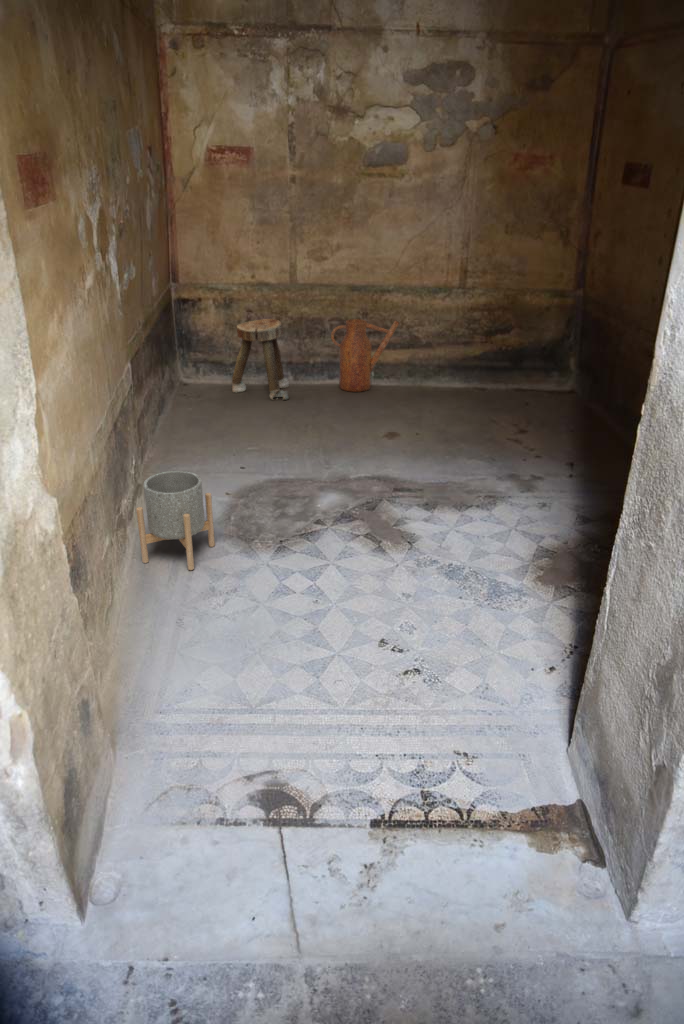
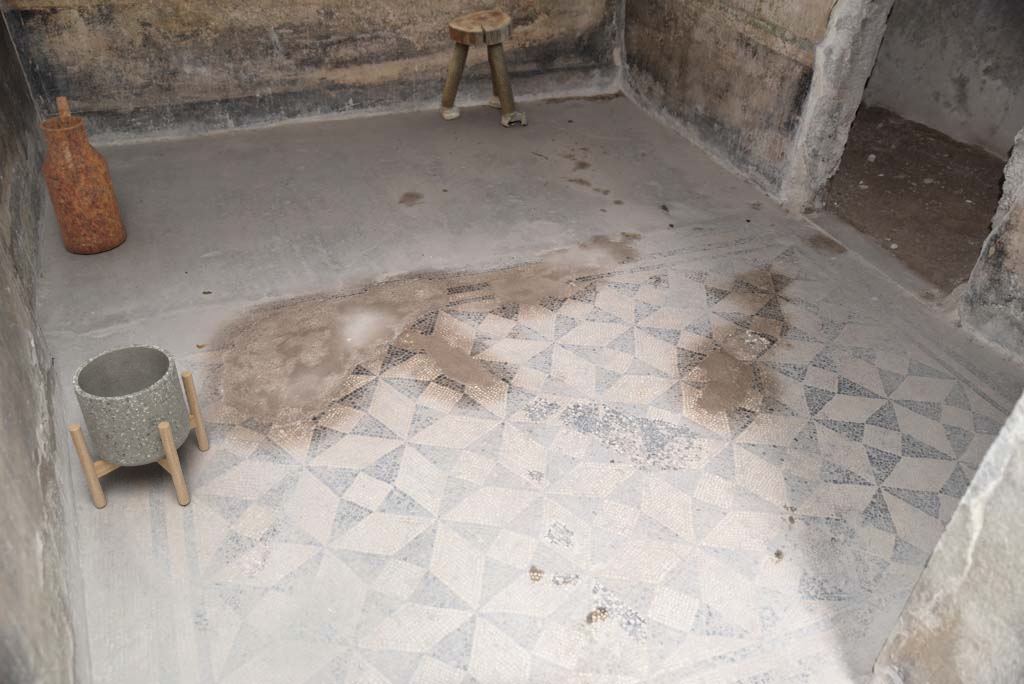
stool: present [232,319,289,400] -> present [440,10,528,126]
watering can: present [331,319,399,392] -> present [40,97,127,254]

